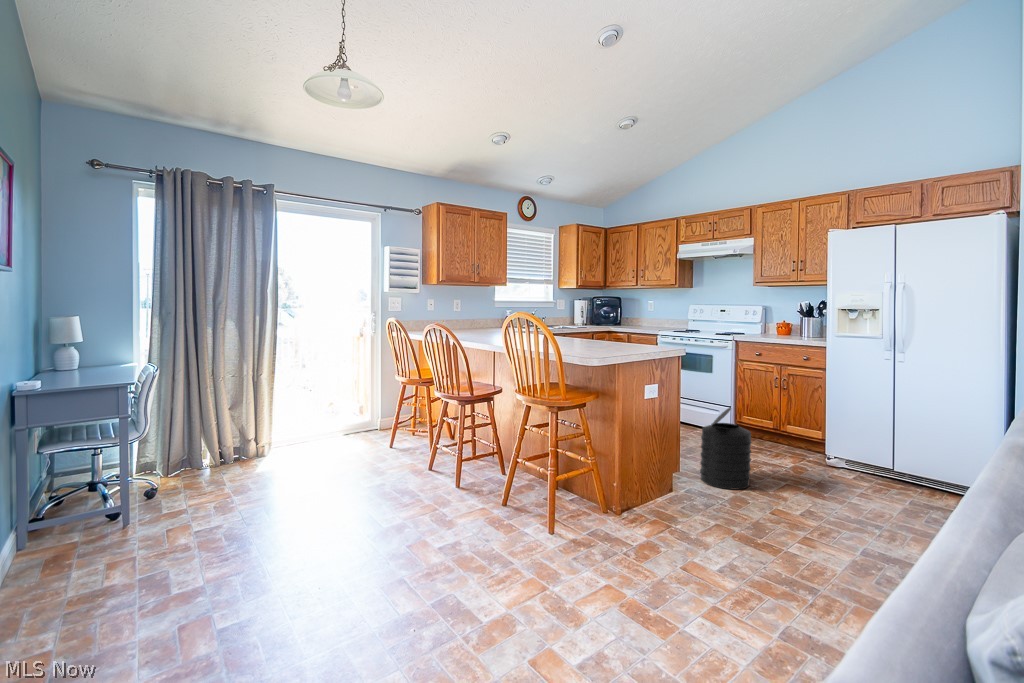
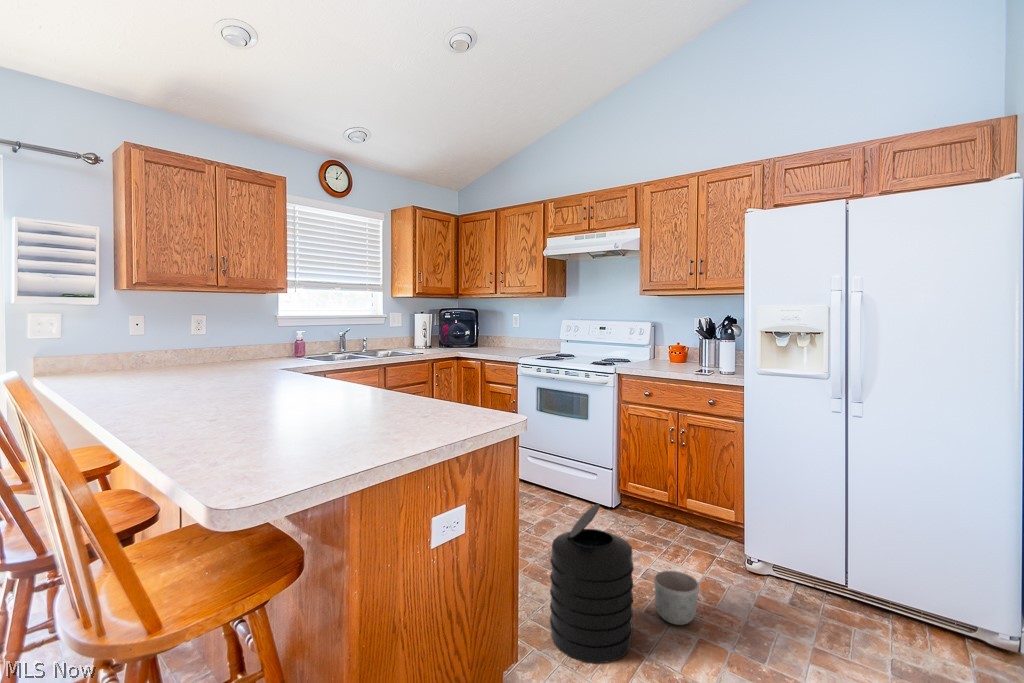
planter: none [763,453,792,481] -> present [654,571,699,625]

